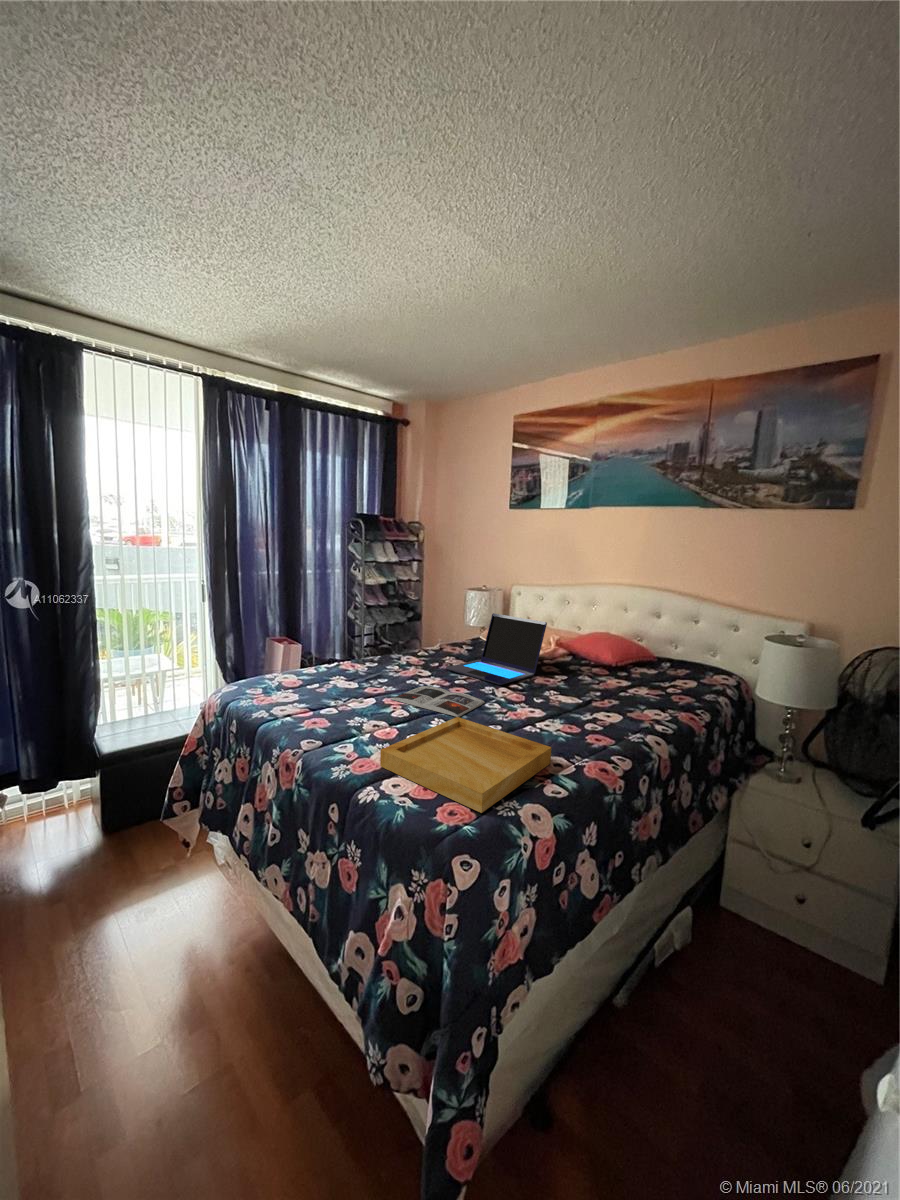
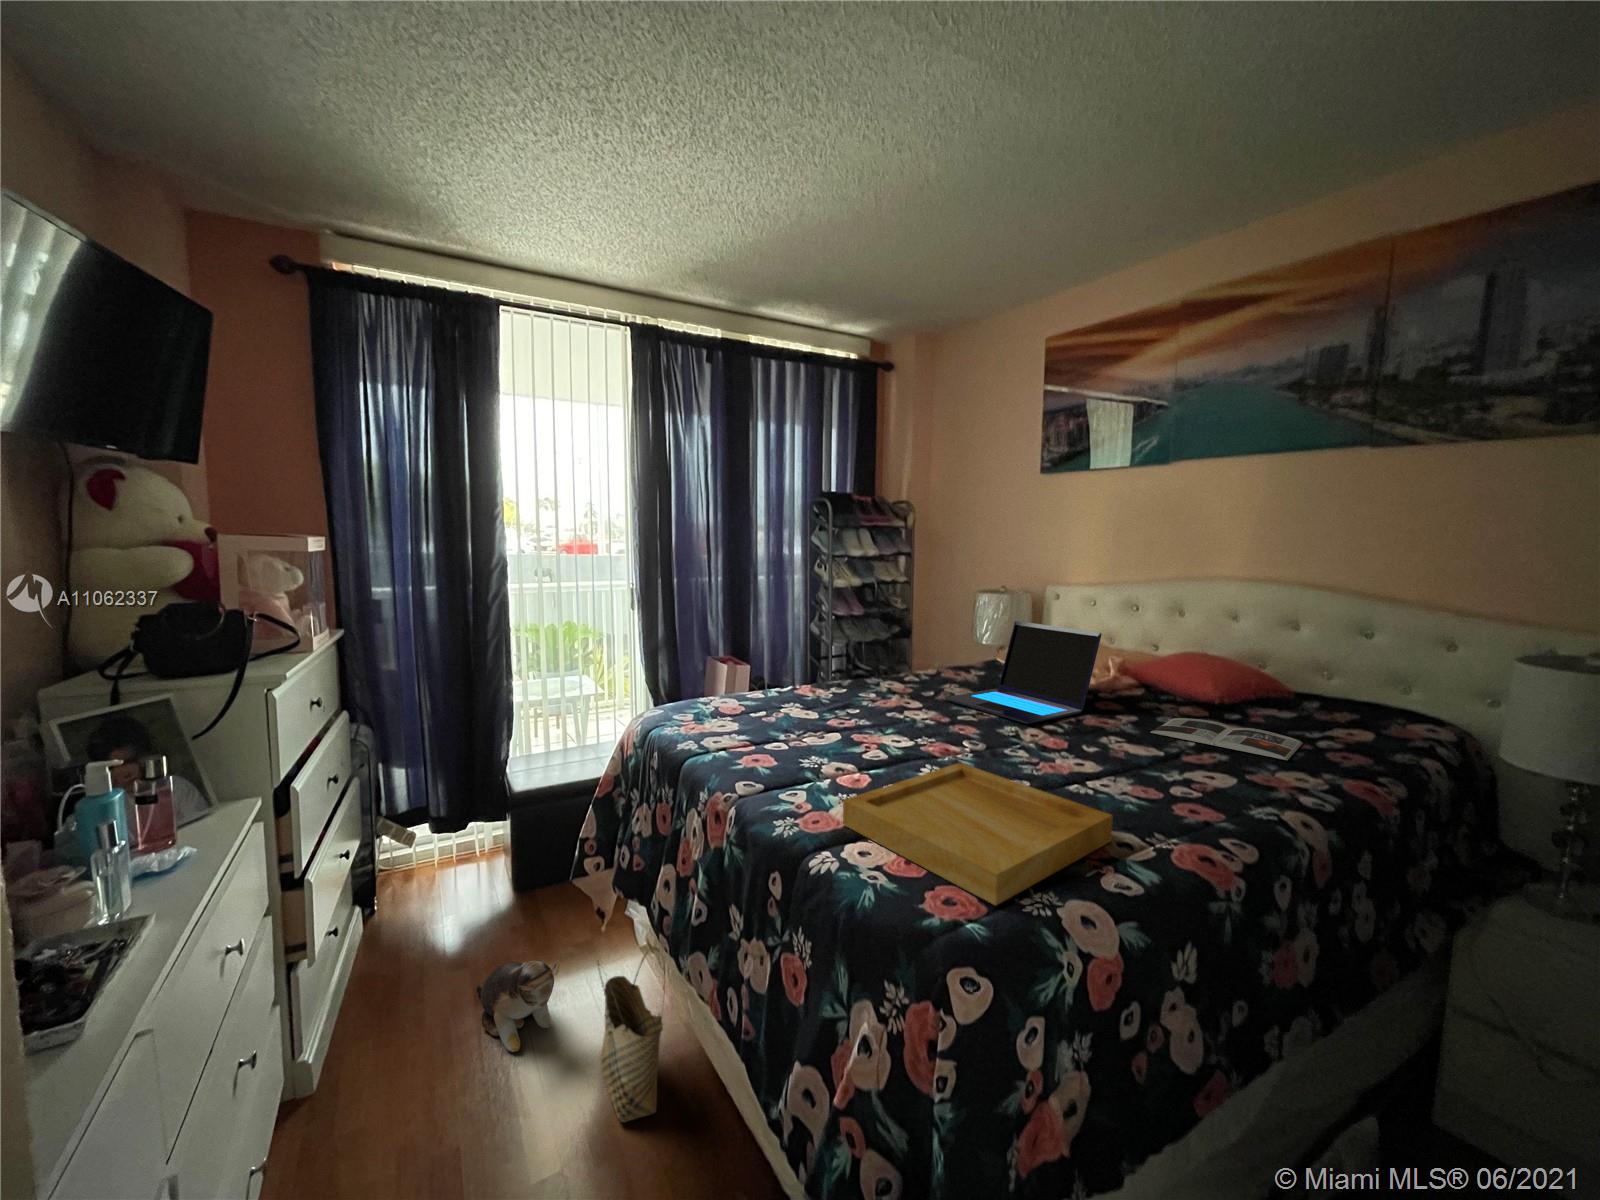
magazine: present [391,686,485,717] -> present [1151,718,1302,760]
woven basket: none [190,864,245,995] -> present [597,947,665,1122]
plush toy: none [79,883,157,959] -> present [477,960,560,1052]

